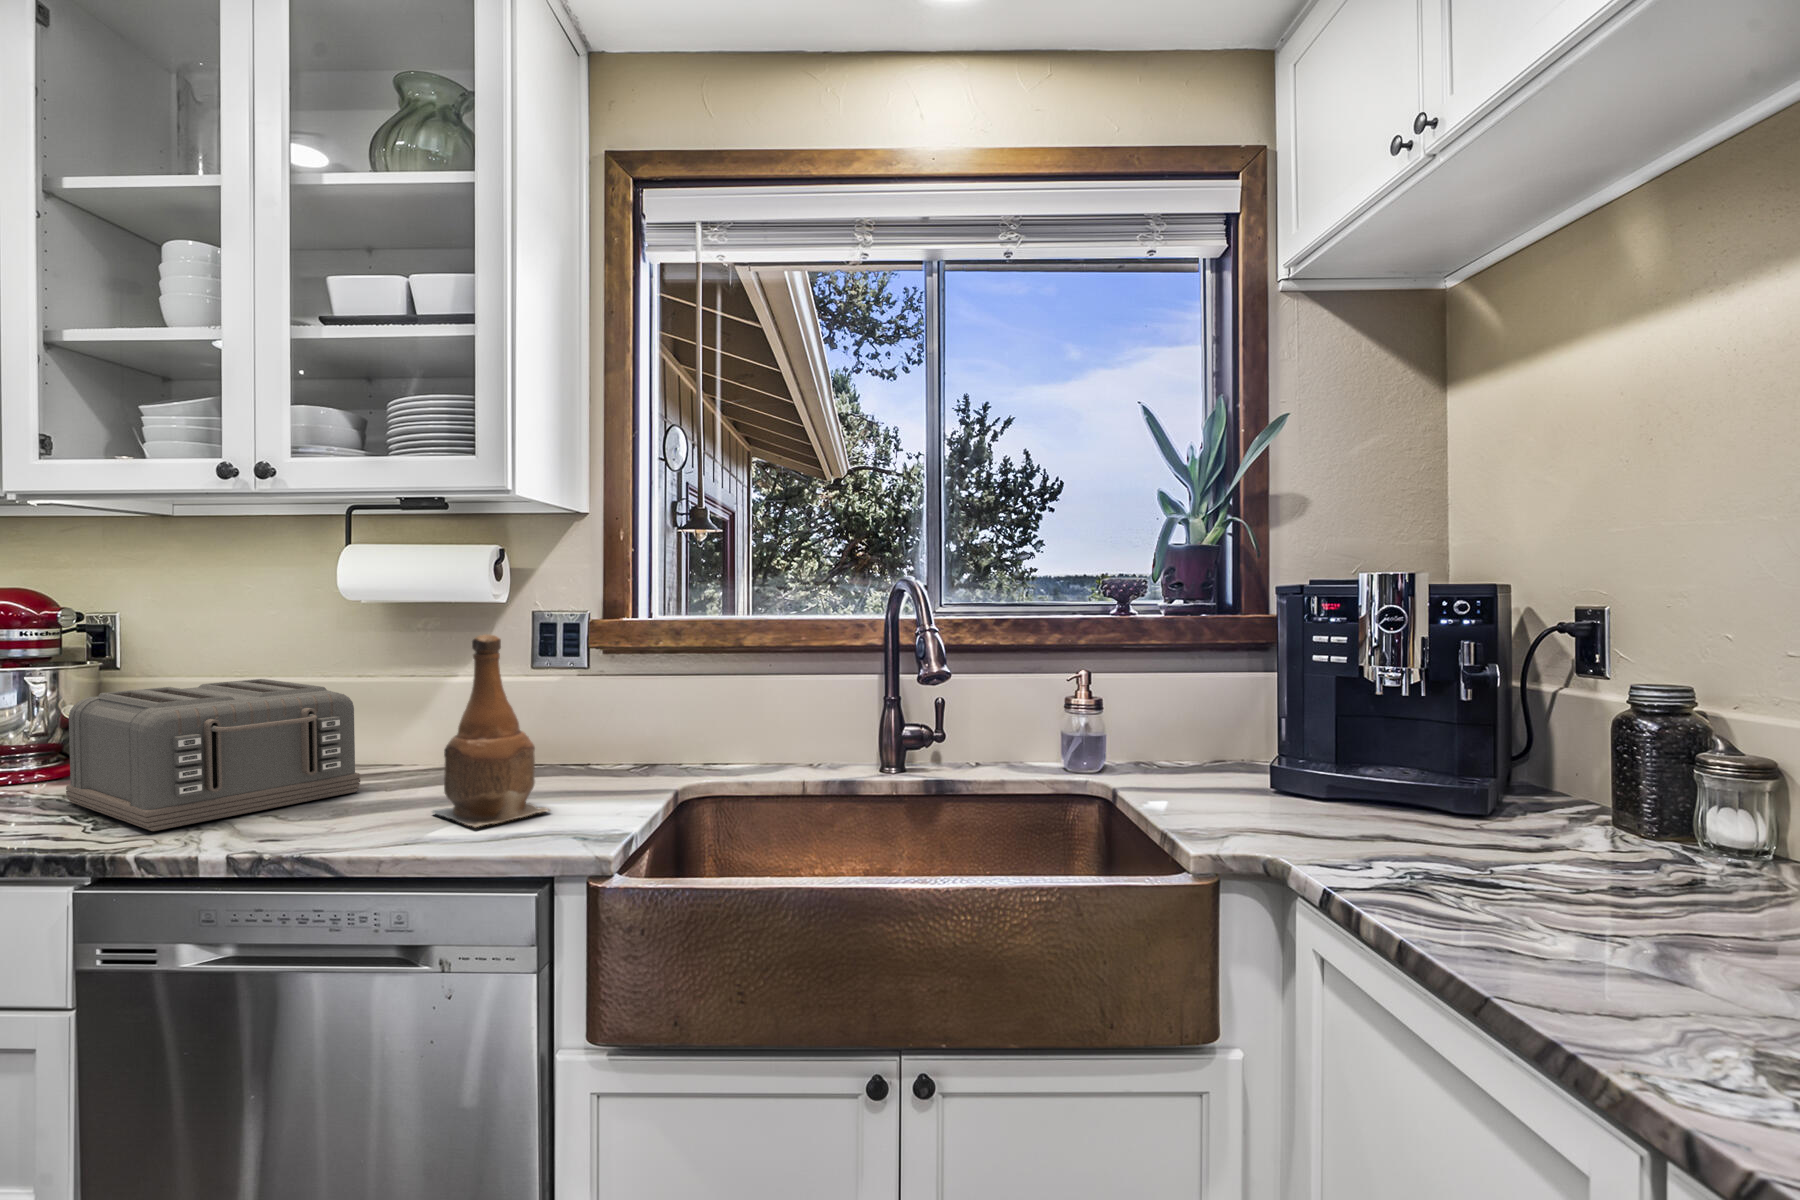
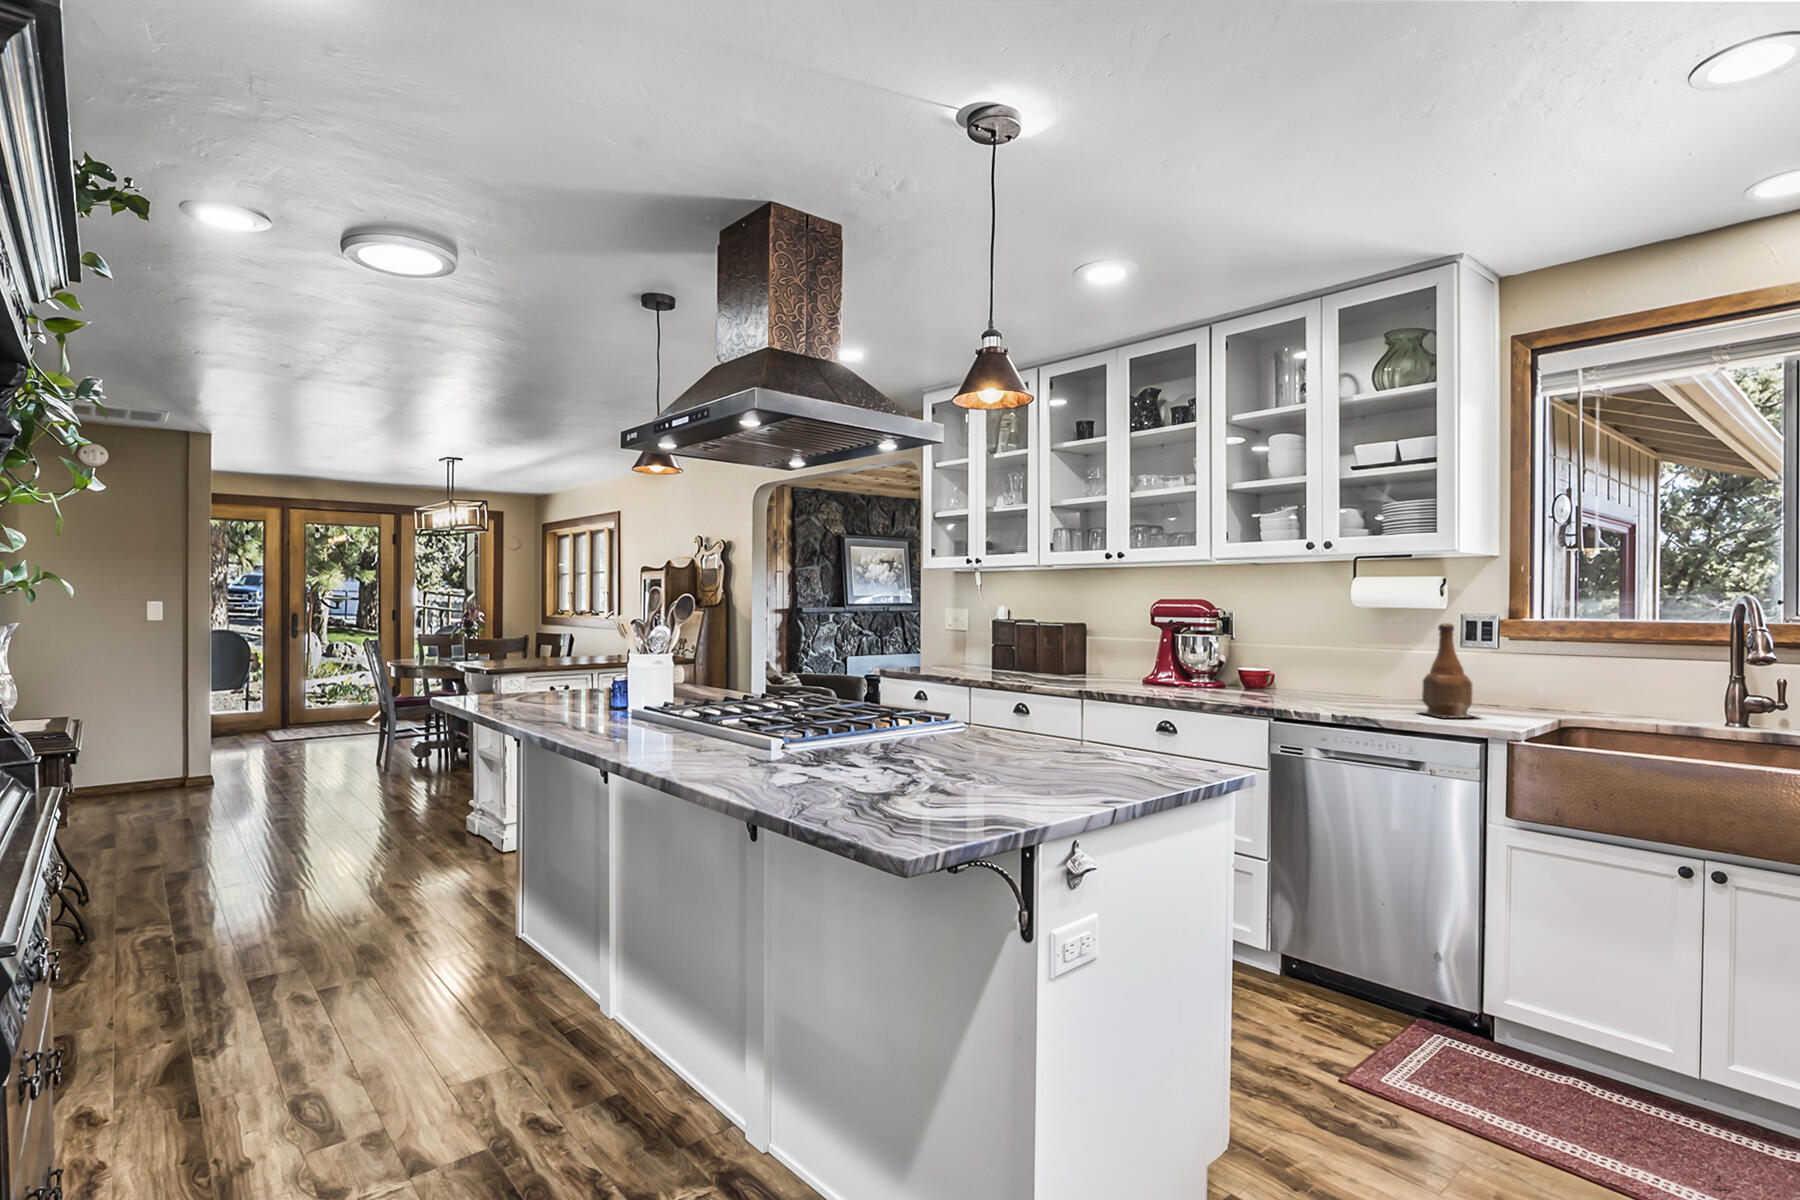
toaster: present [66,679,360,831] -> none [1238,646,1369,705]

